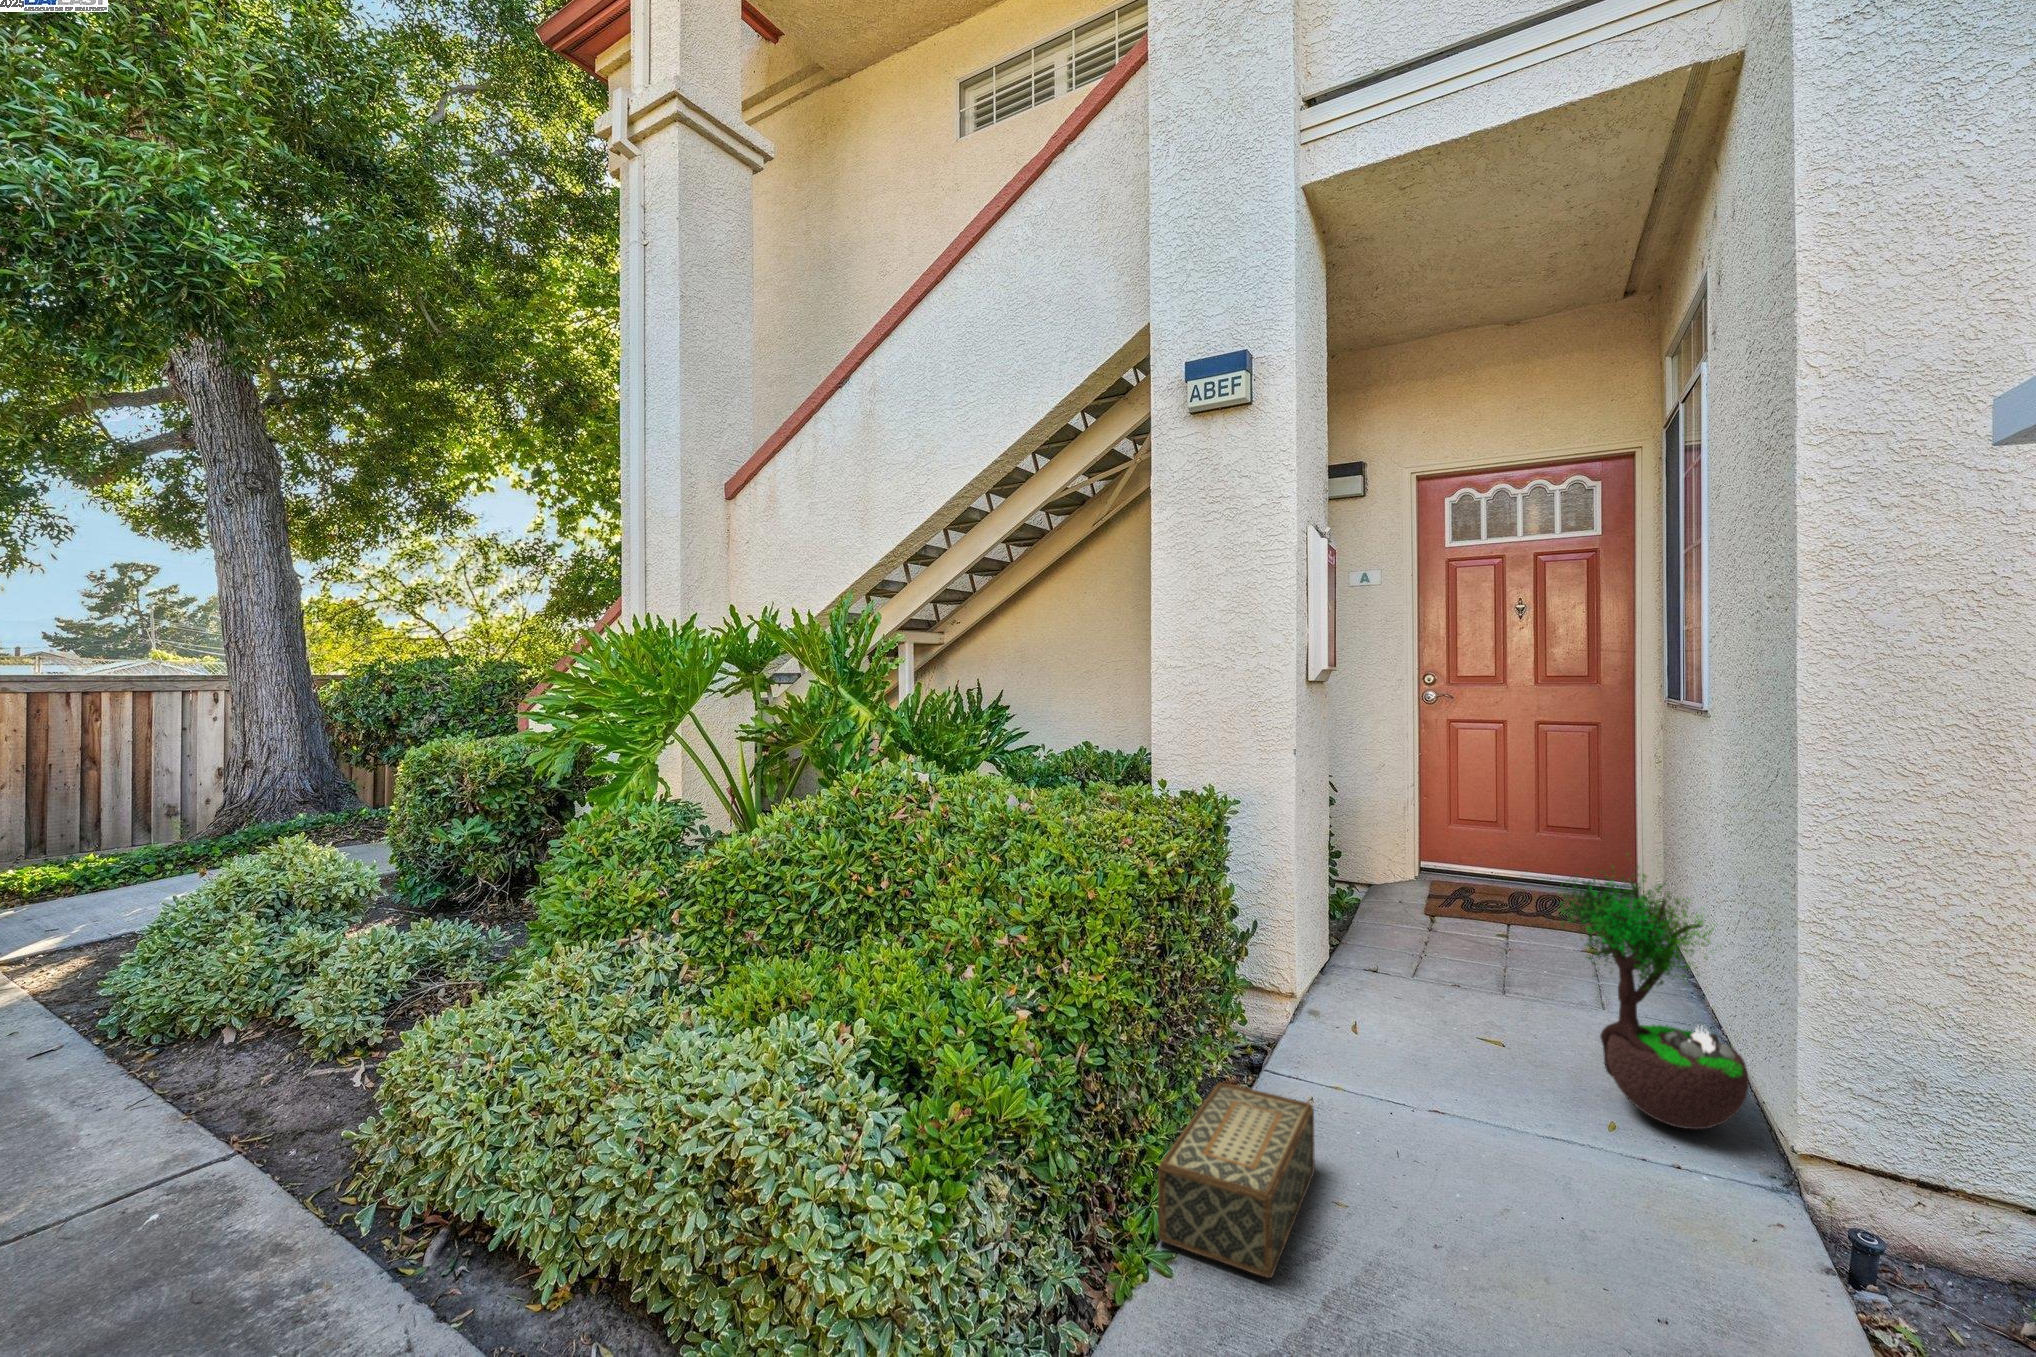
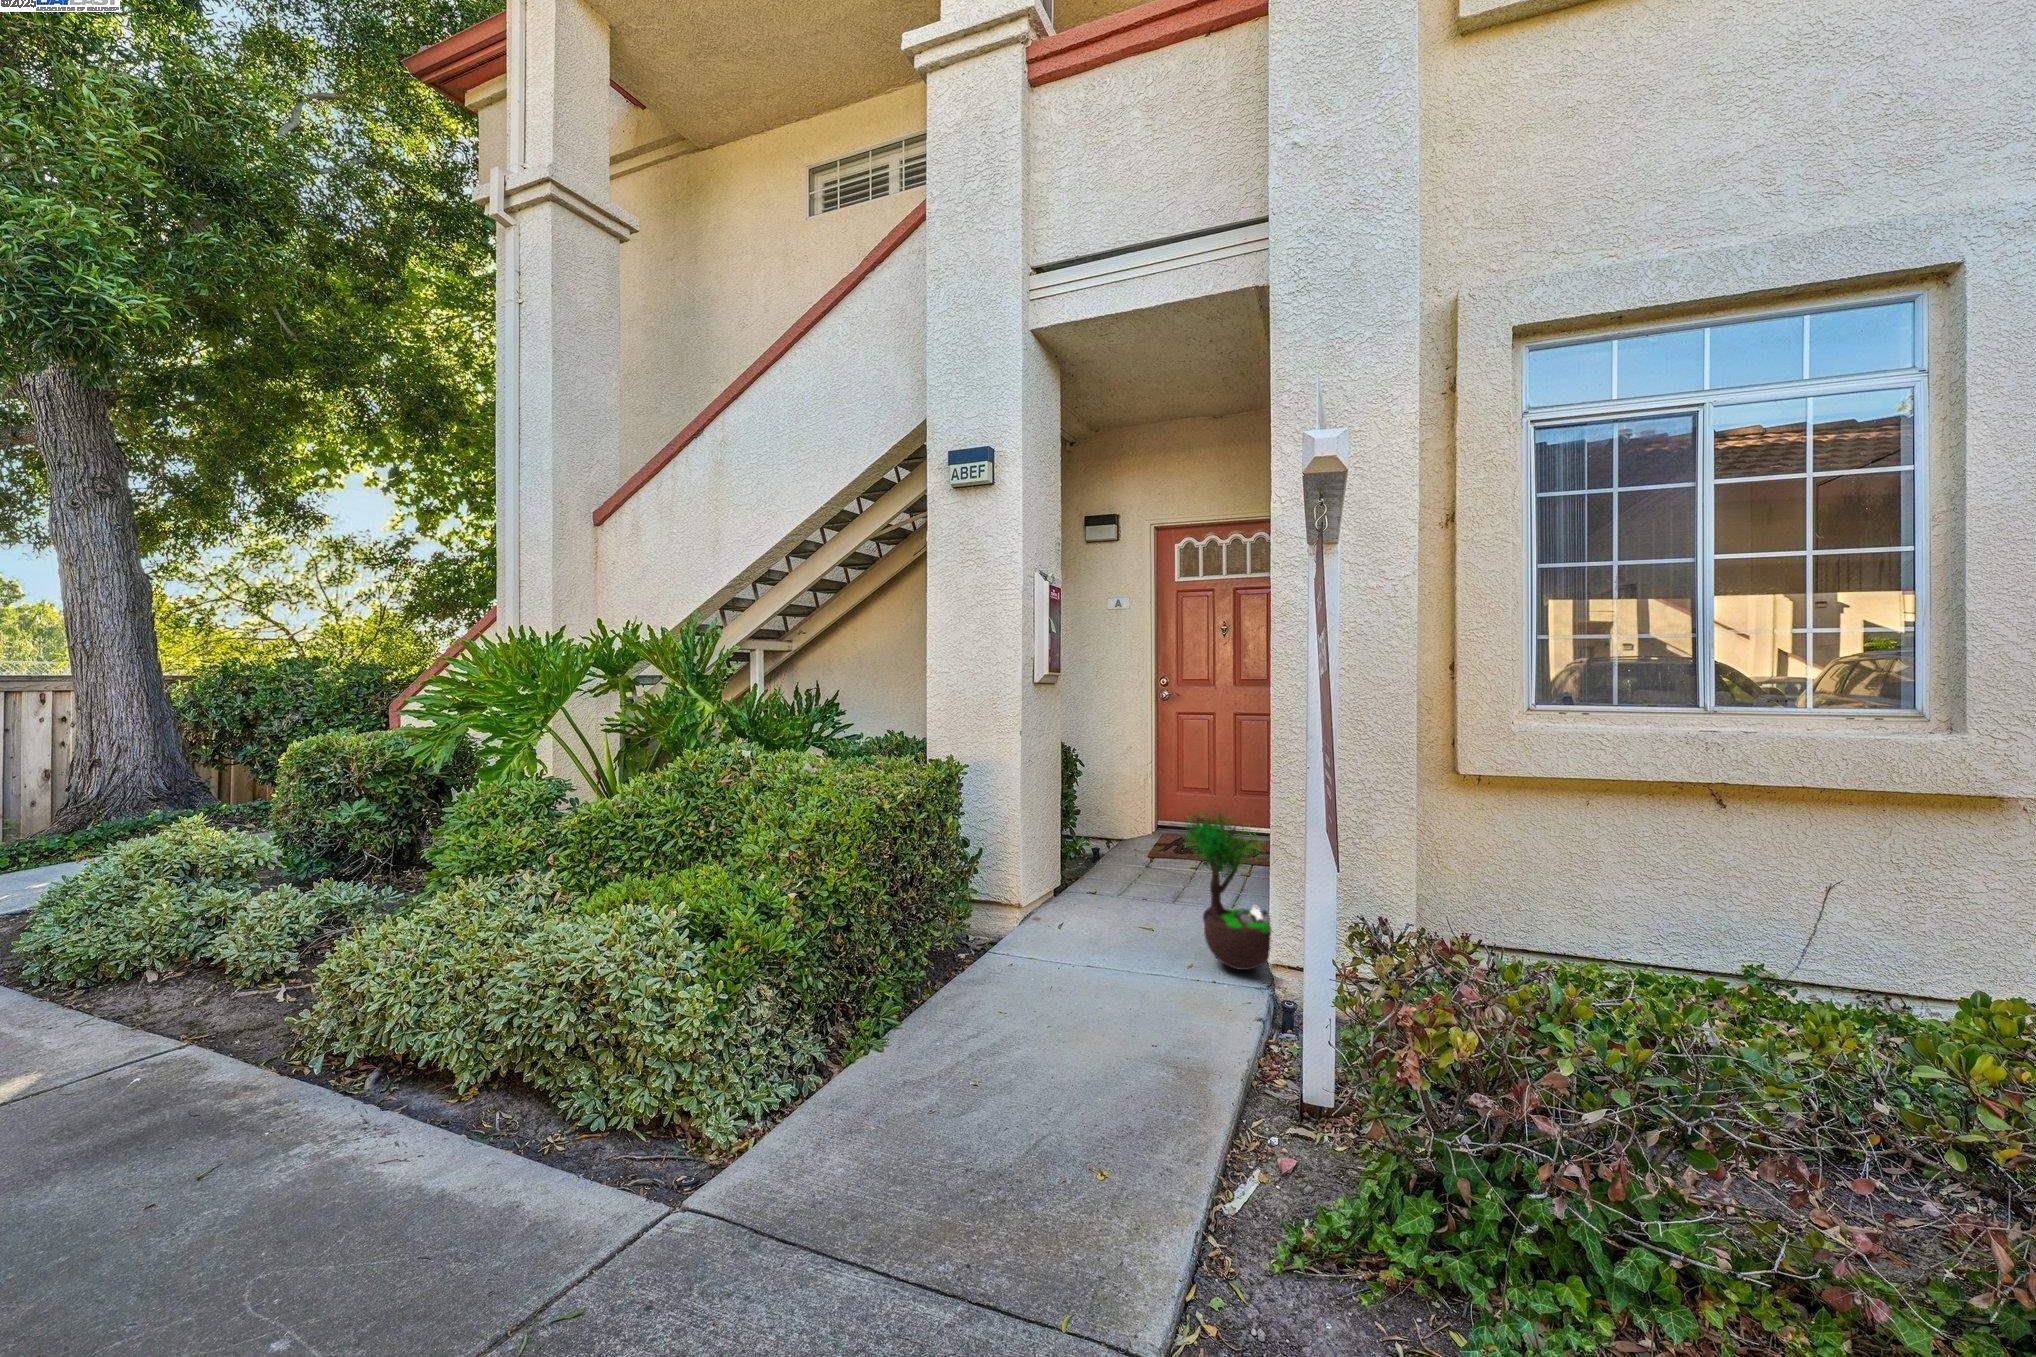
woven basket: present [1158,1082,1315,1278] -> none [886,954,1002,1056]

